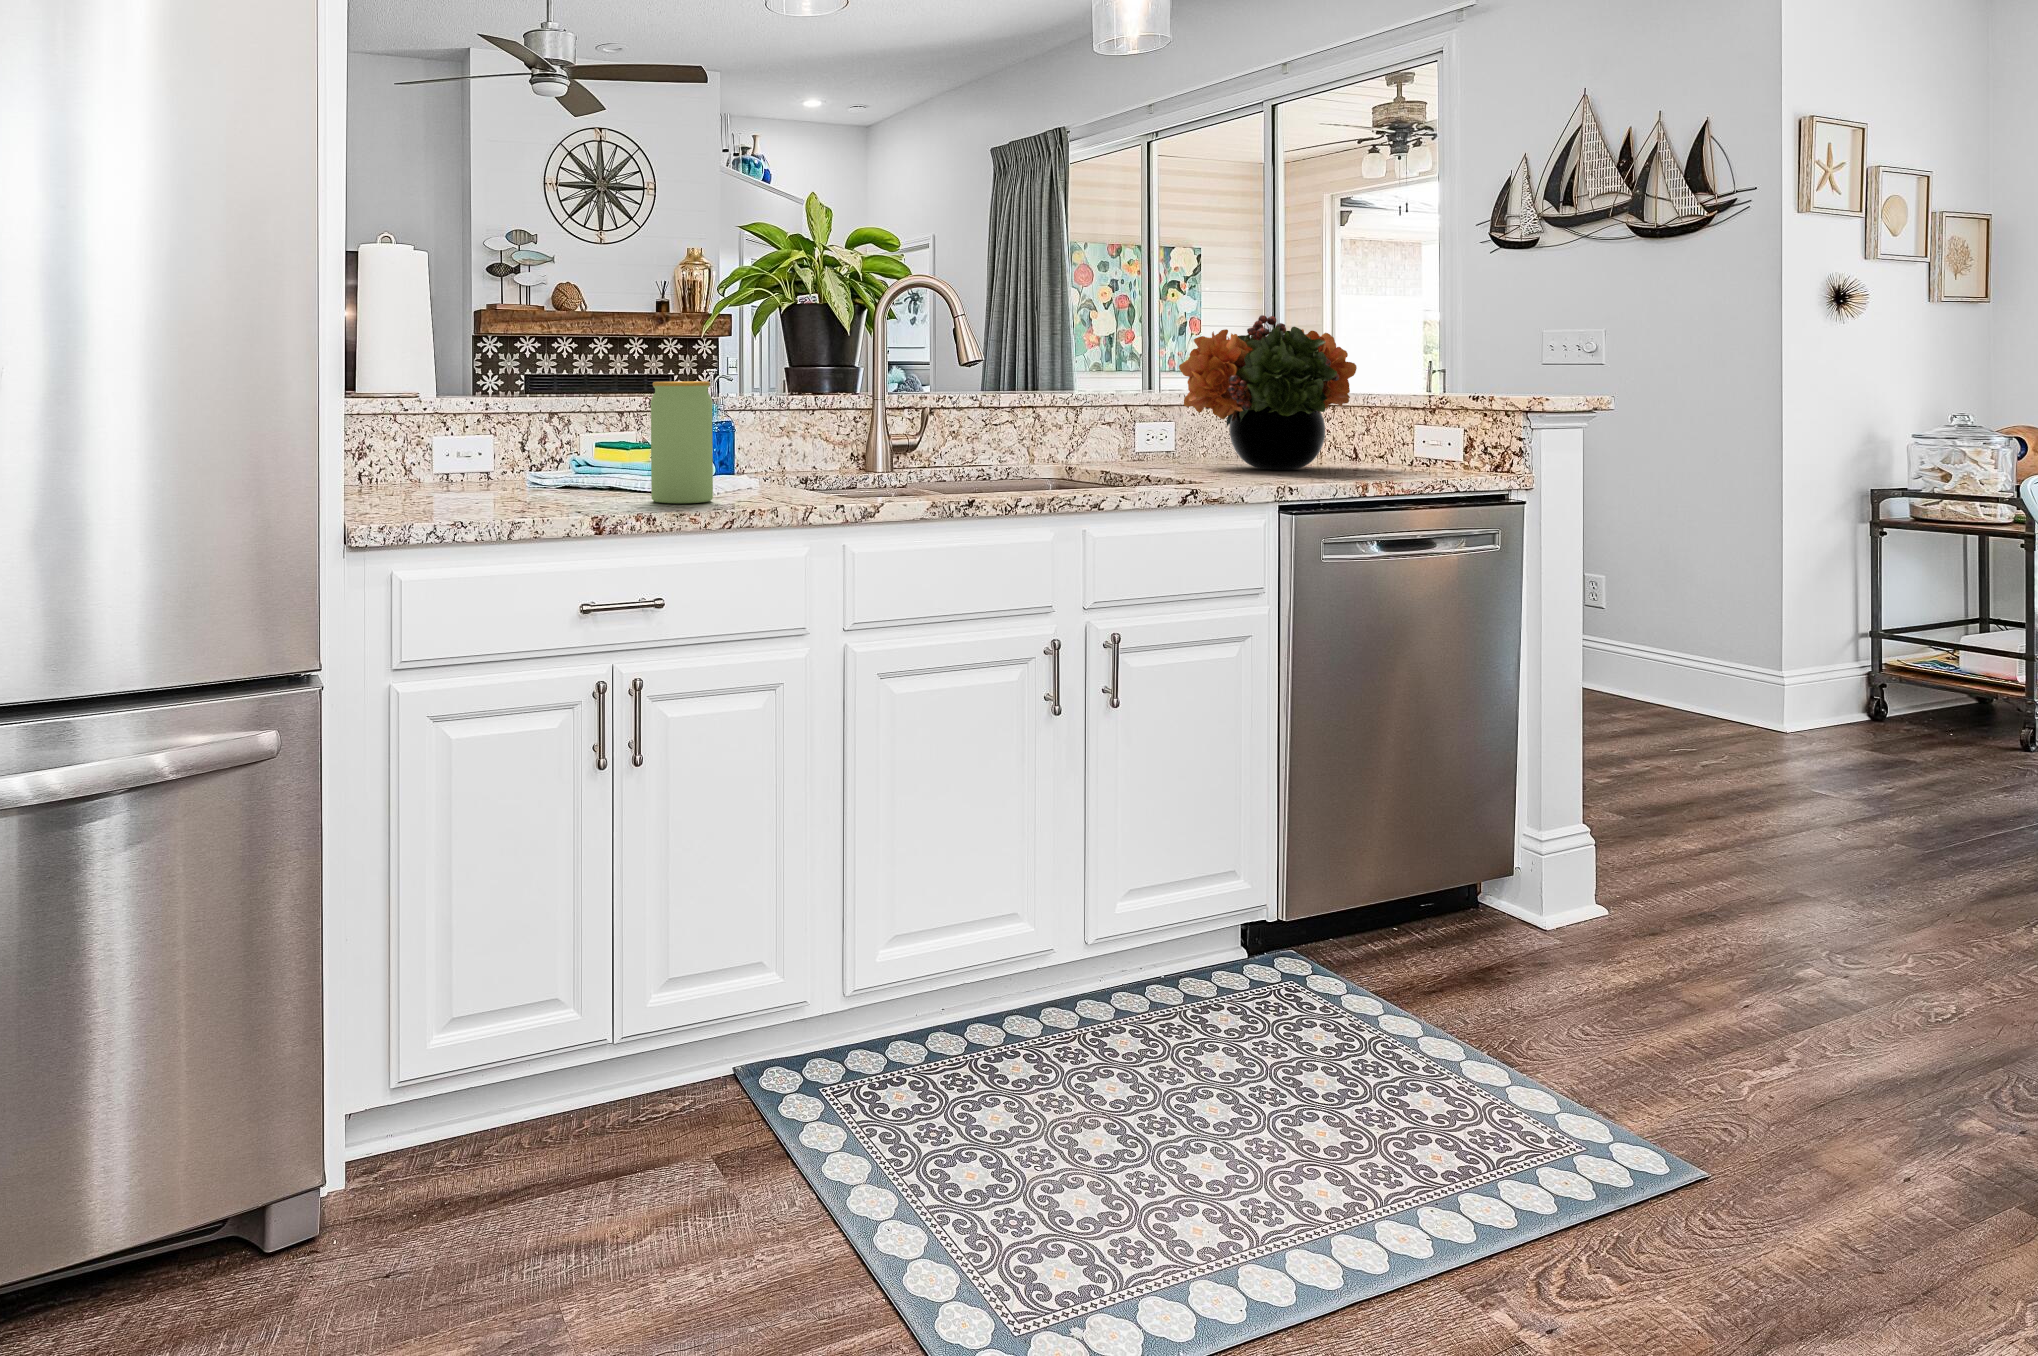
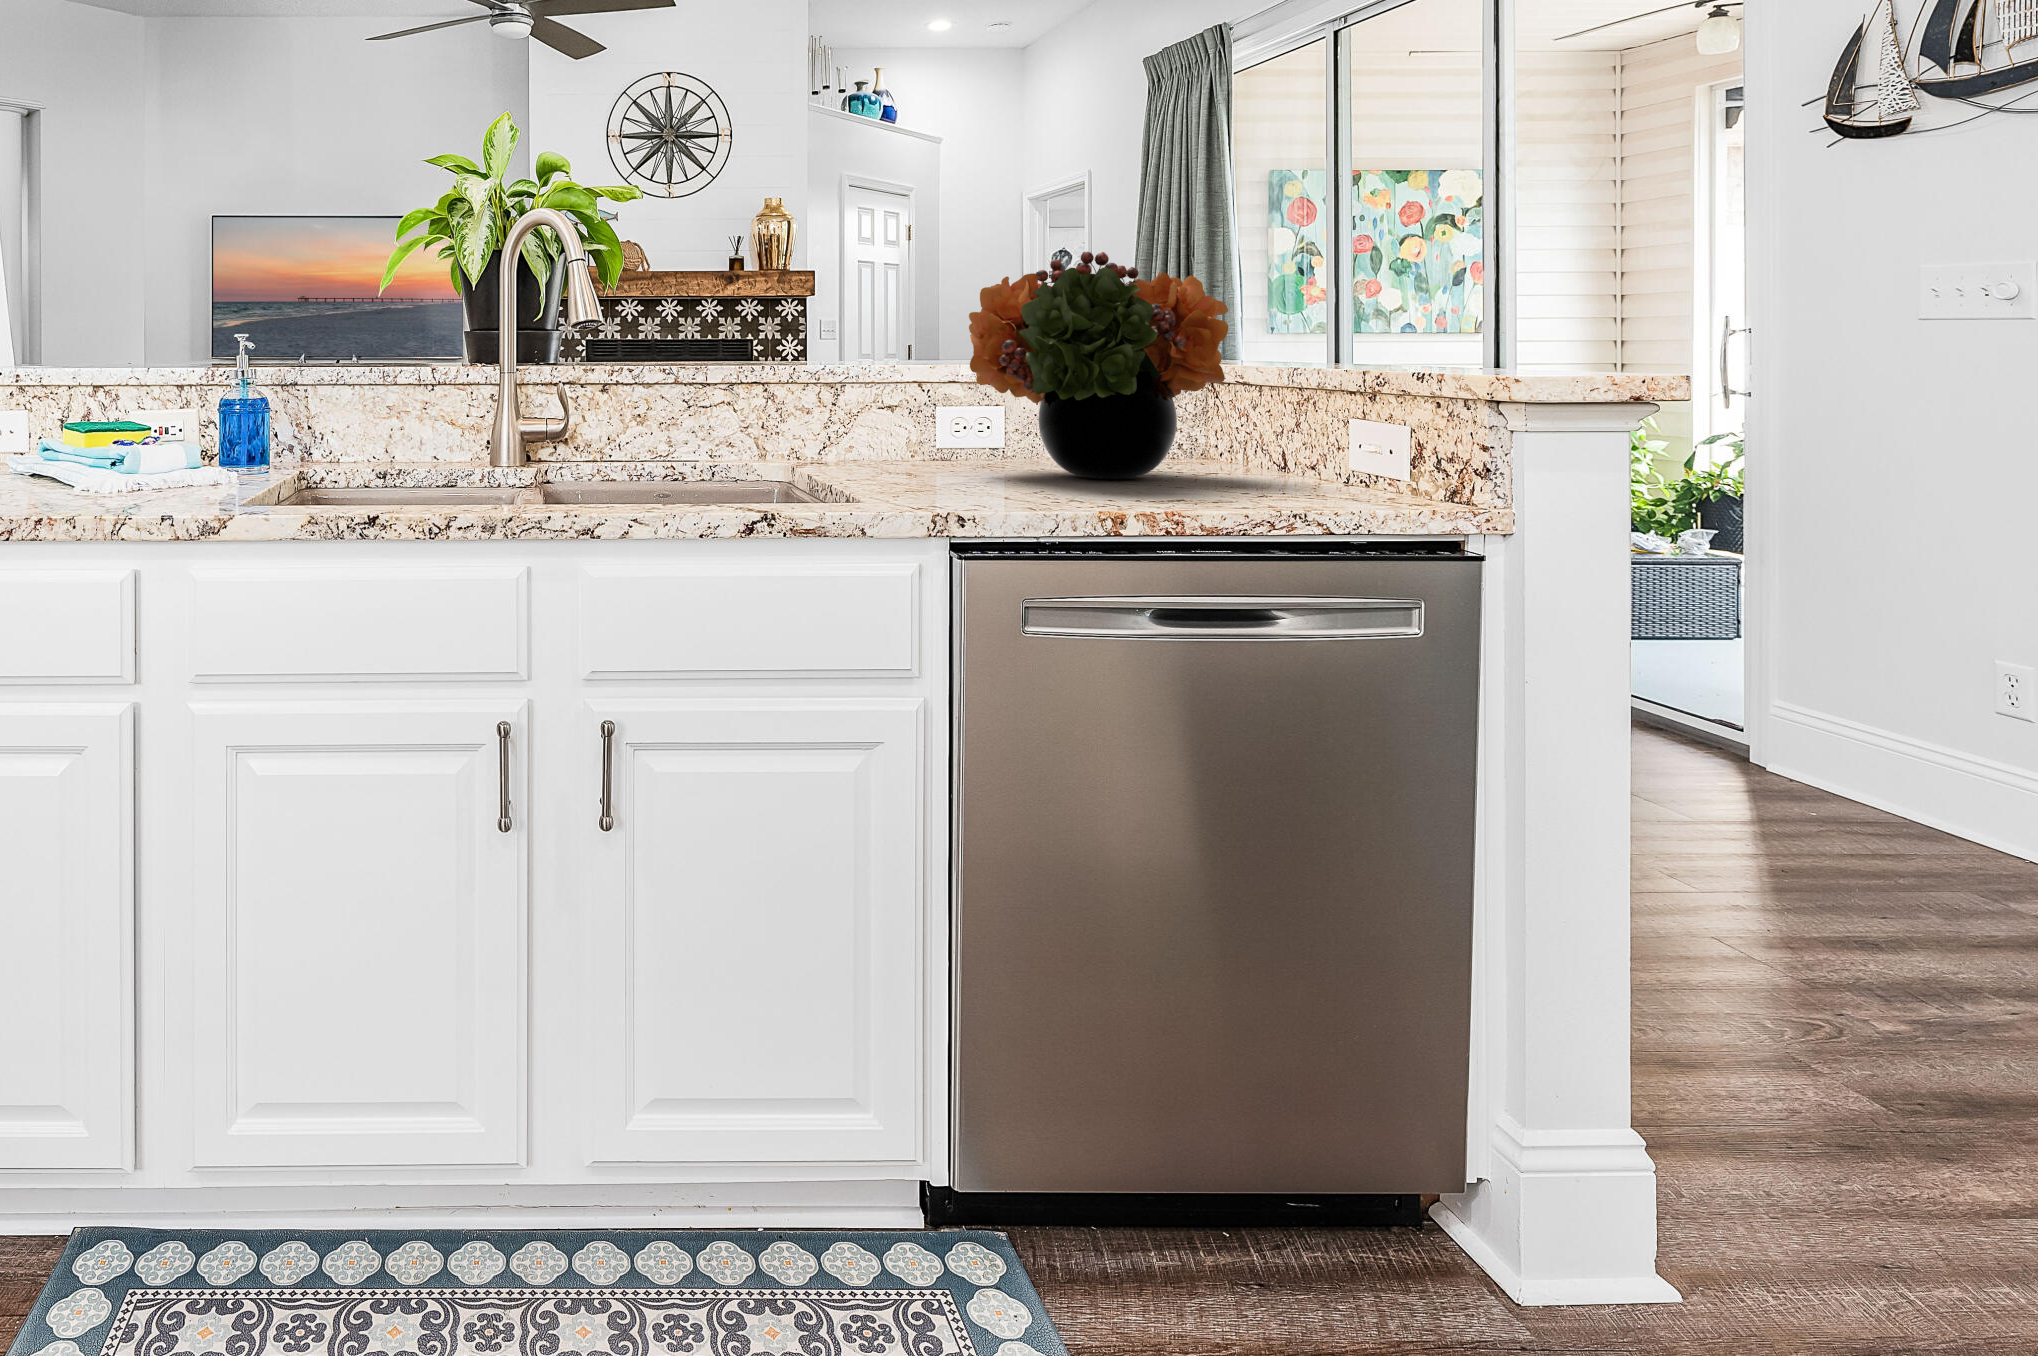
jar: present [651,381,713,503] -> none [34,352,116,503]

